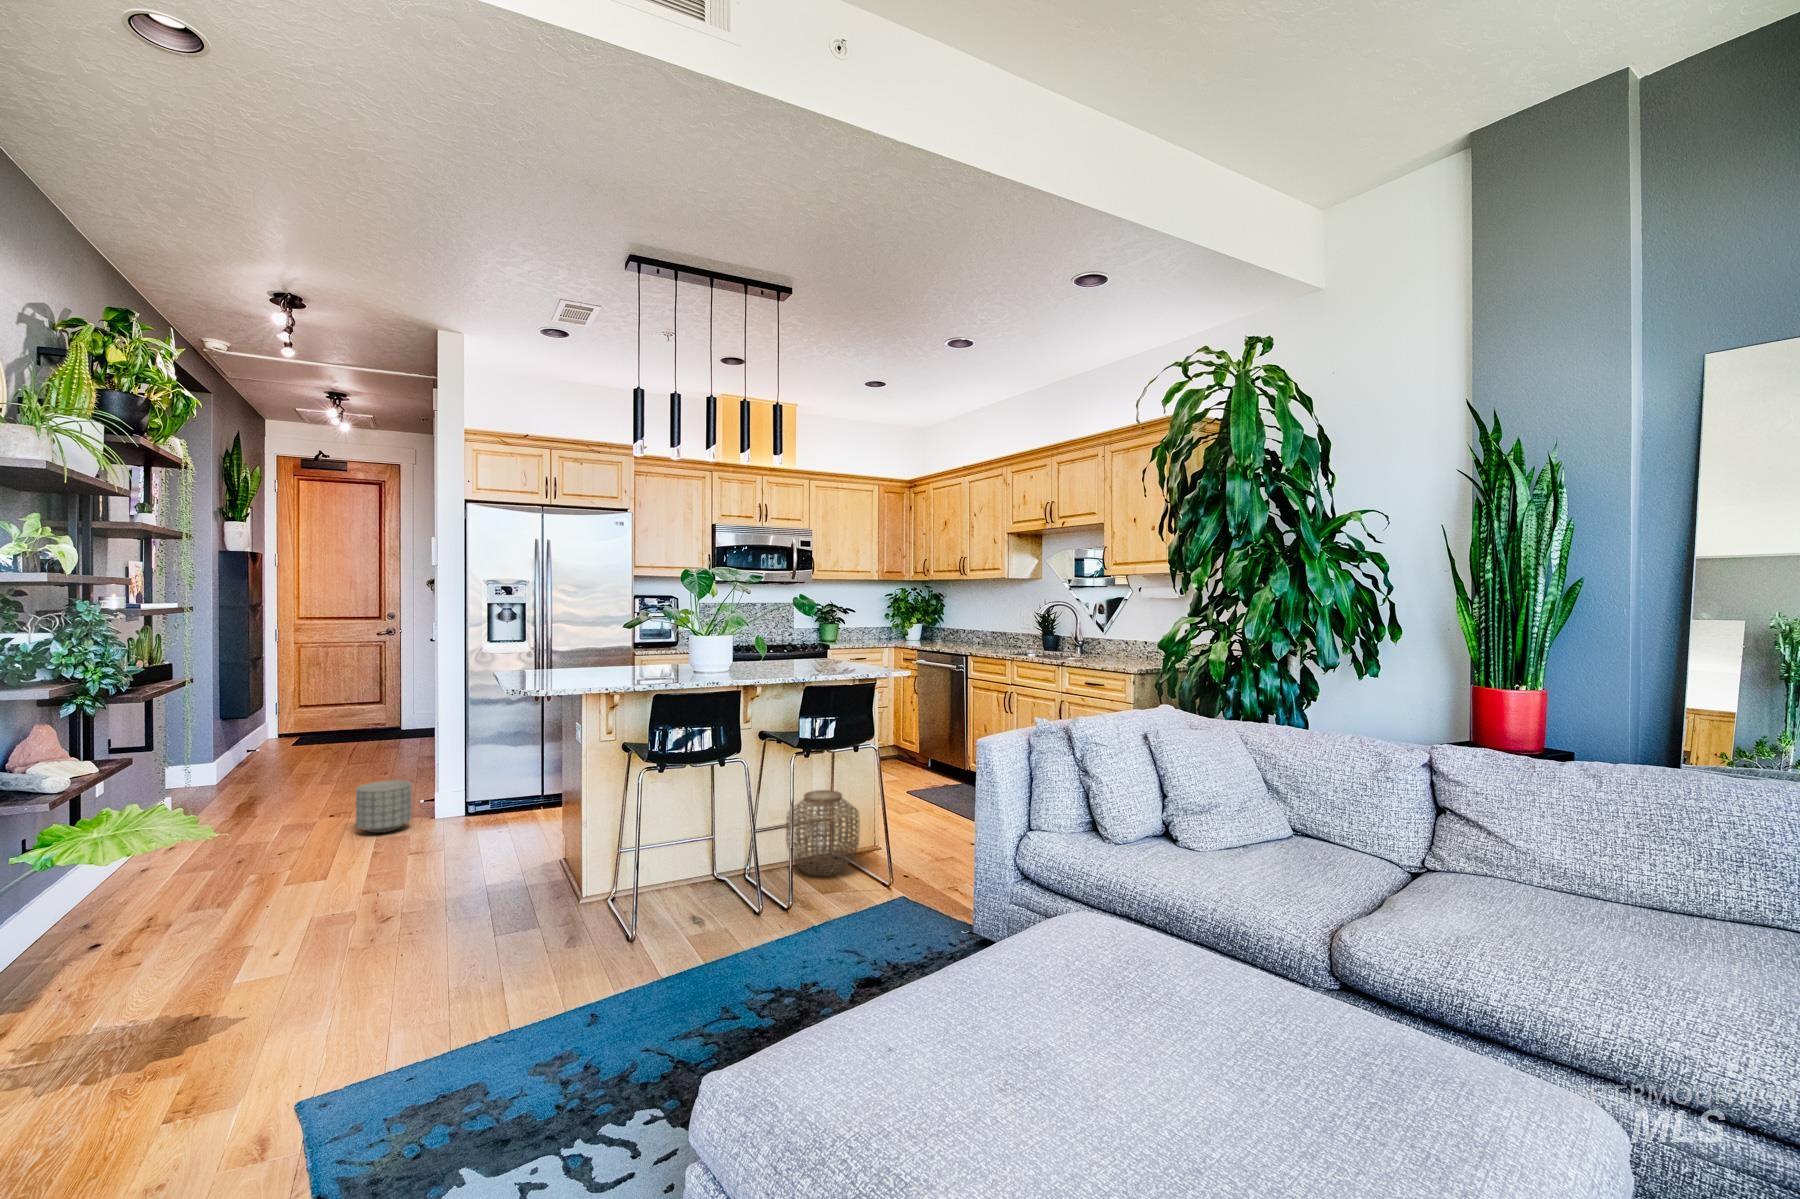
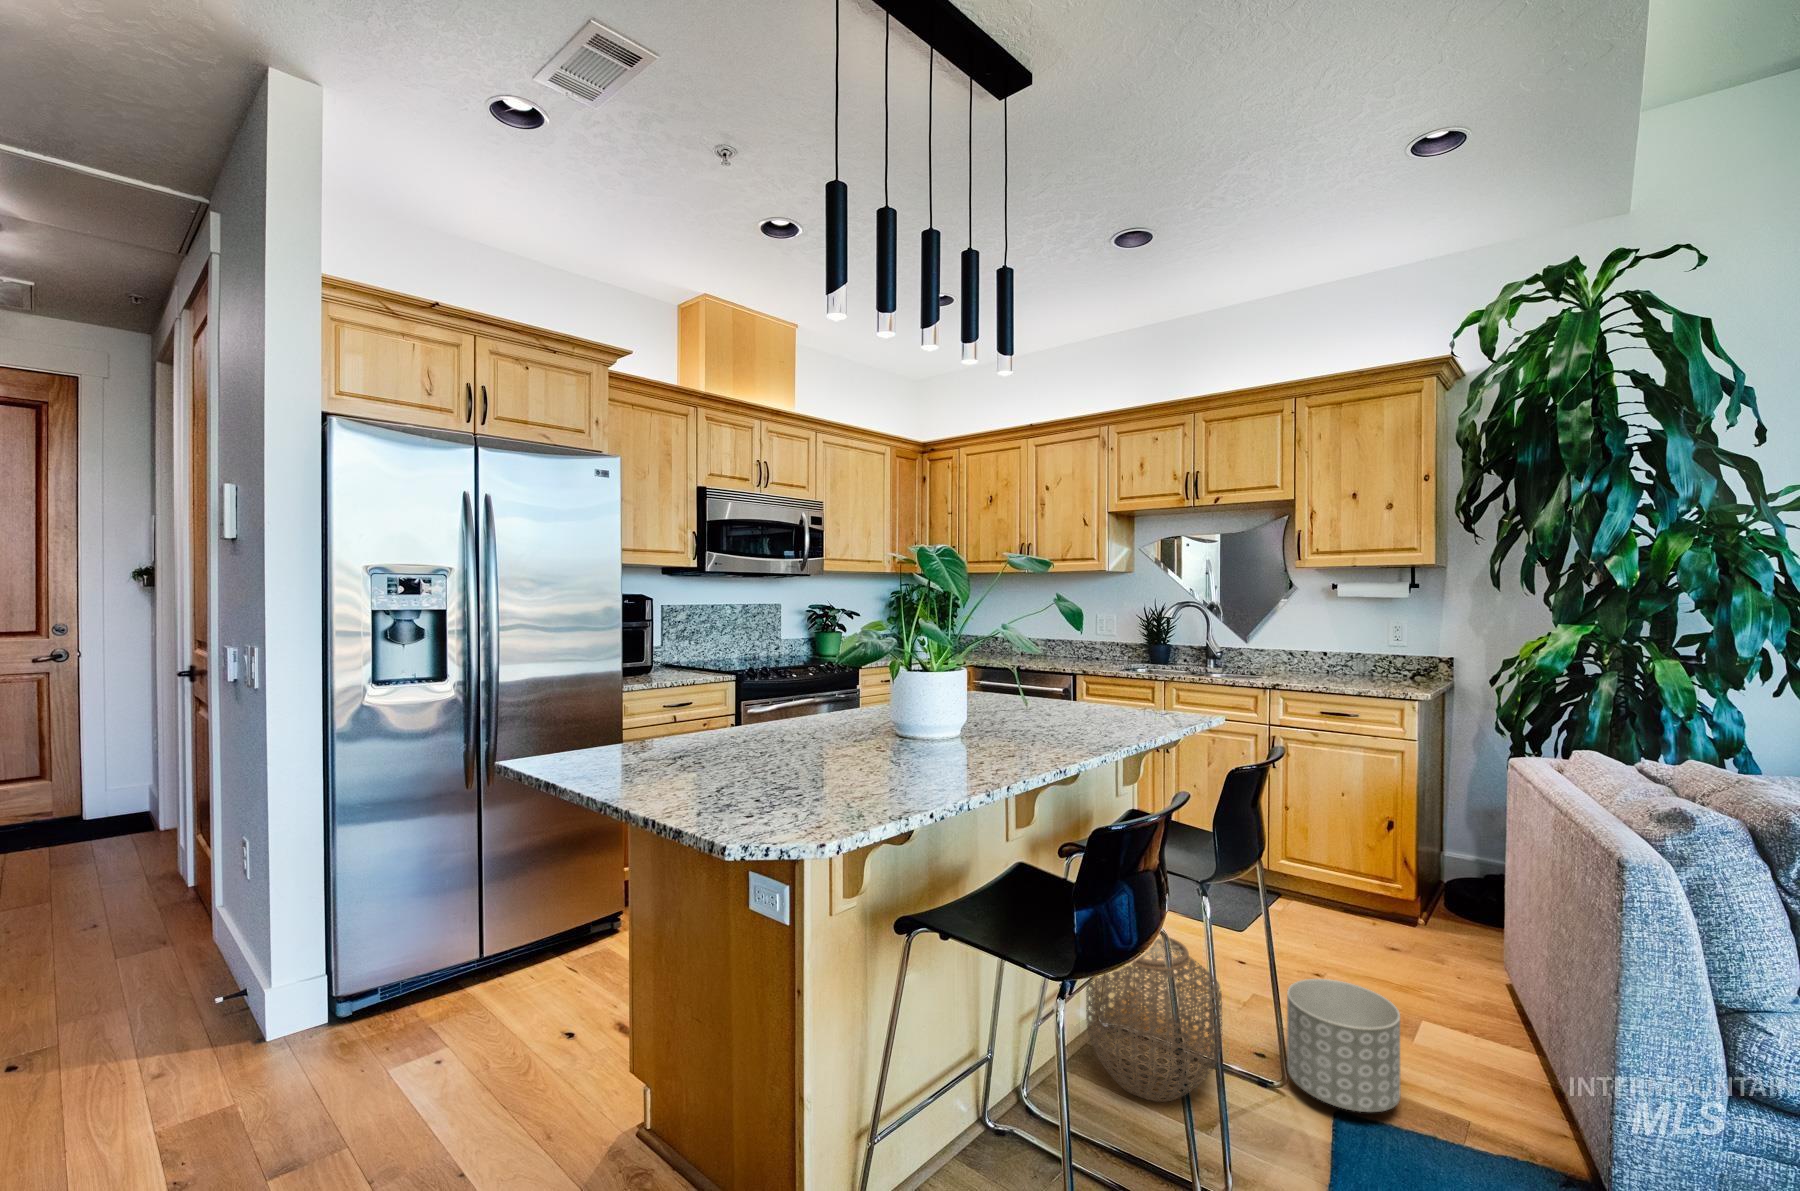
planter: present [356,780,412,833] -> present [1287,979,1401,1112]

